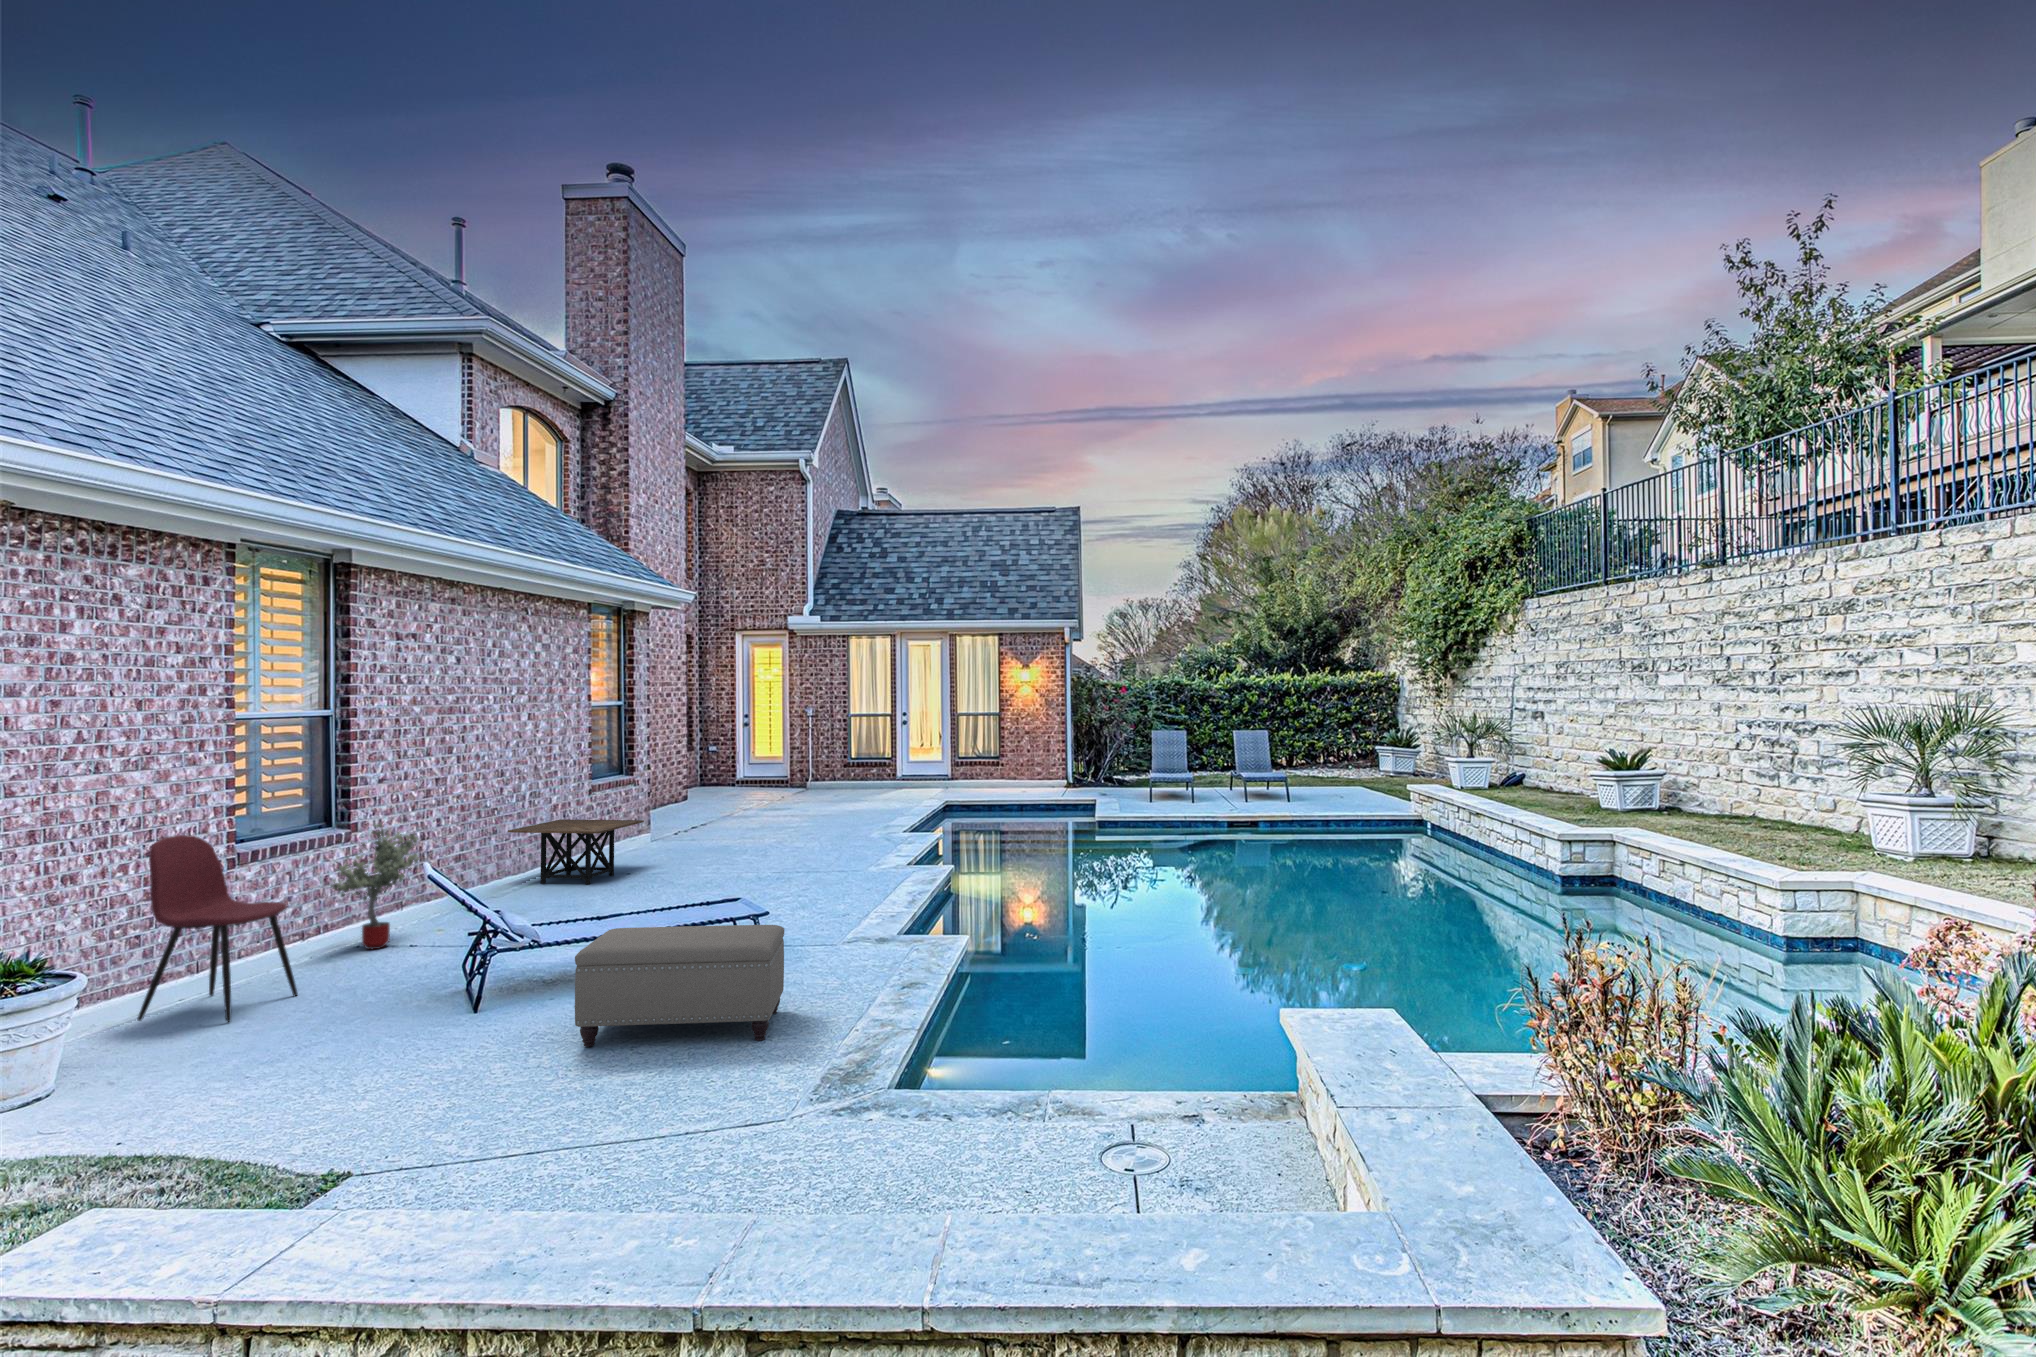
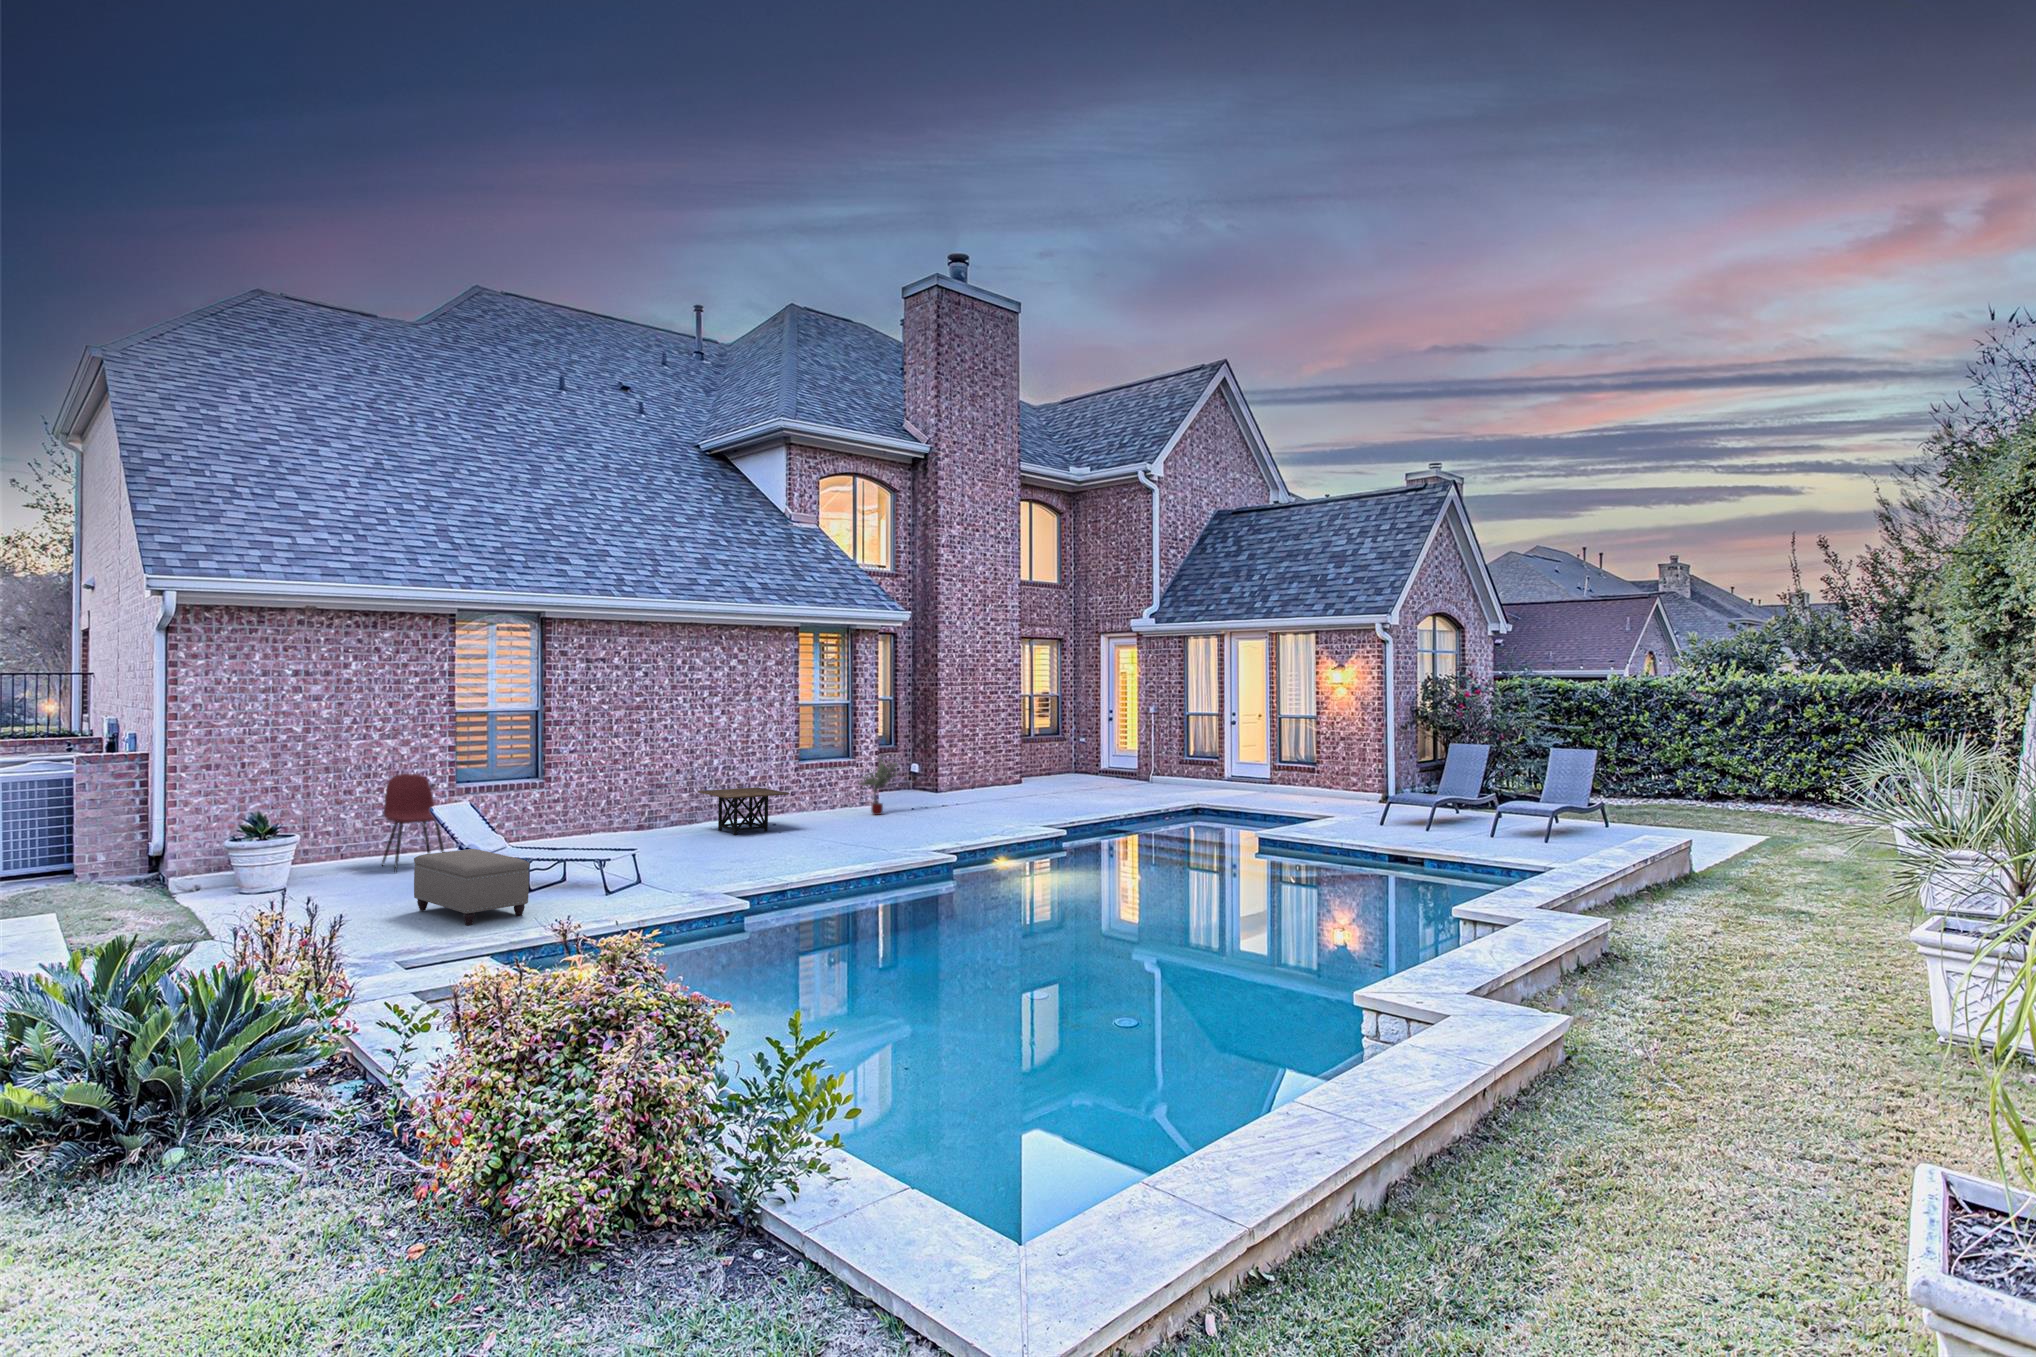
potted tree: present [331,823,419,949] -> present [858,758,897,815]

